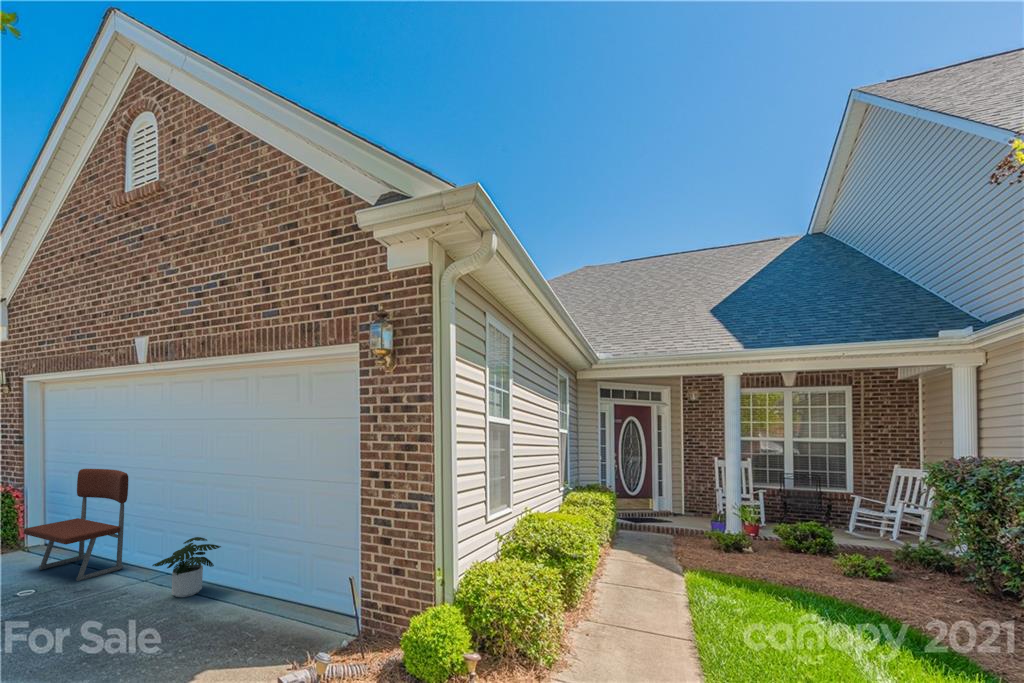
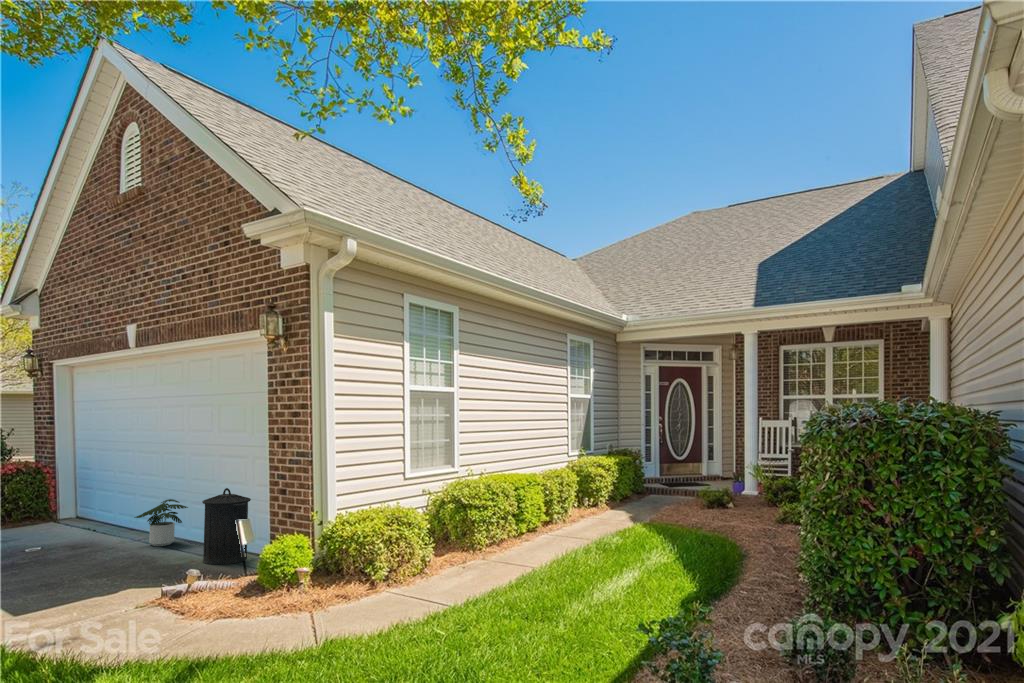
bench: present [24,469,128,581] -> none [51,443,126,534]
trash can: none [261,530,319,629] -> present [202,488,251,565]

